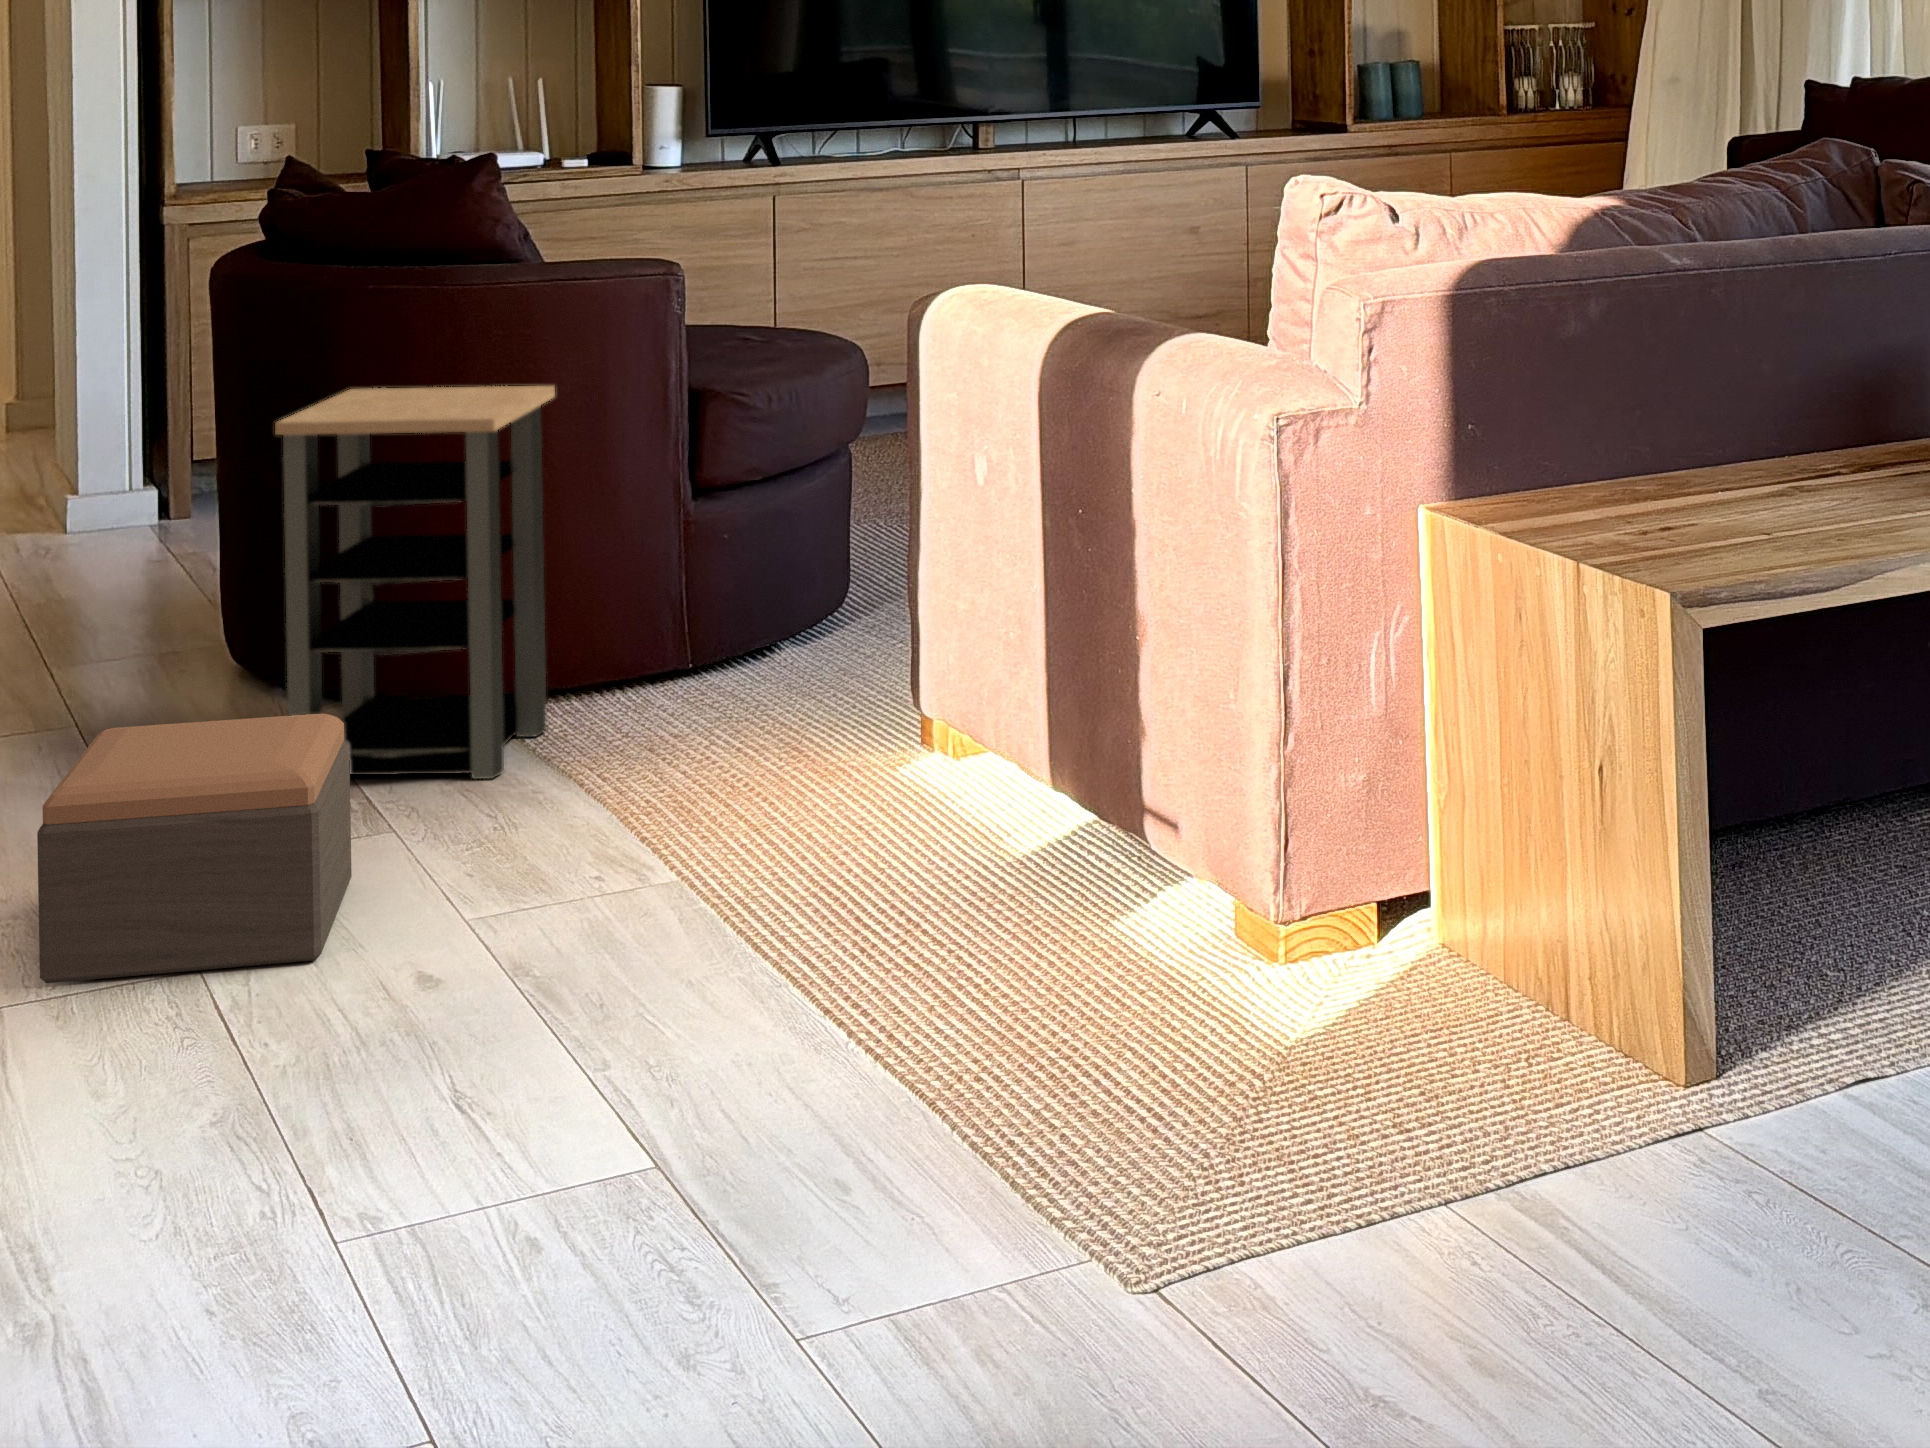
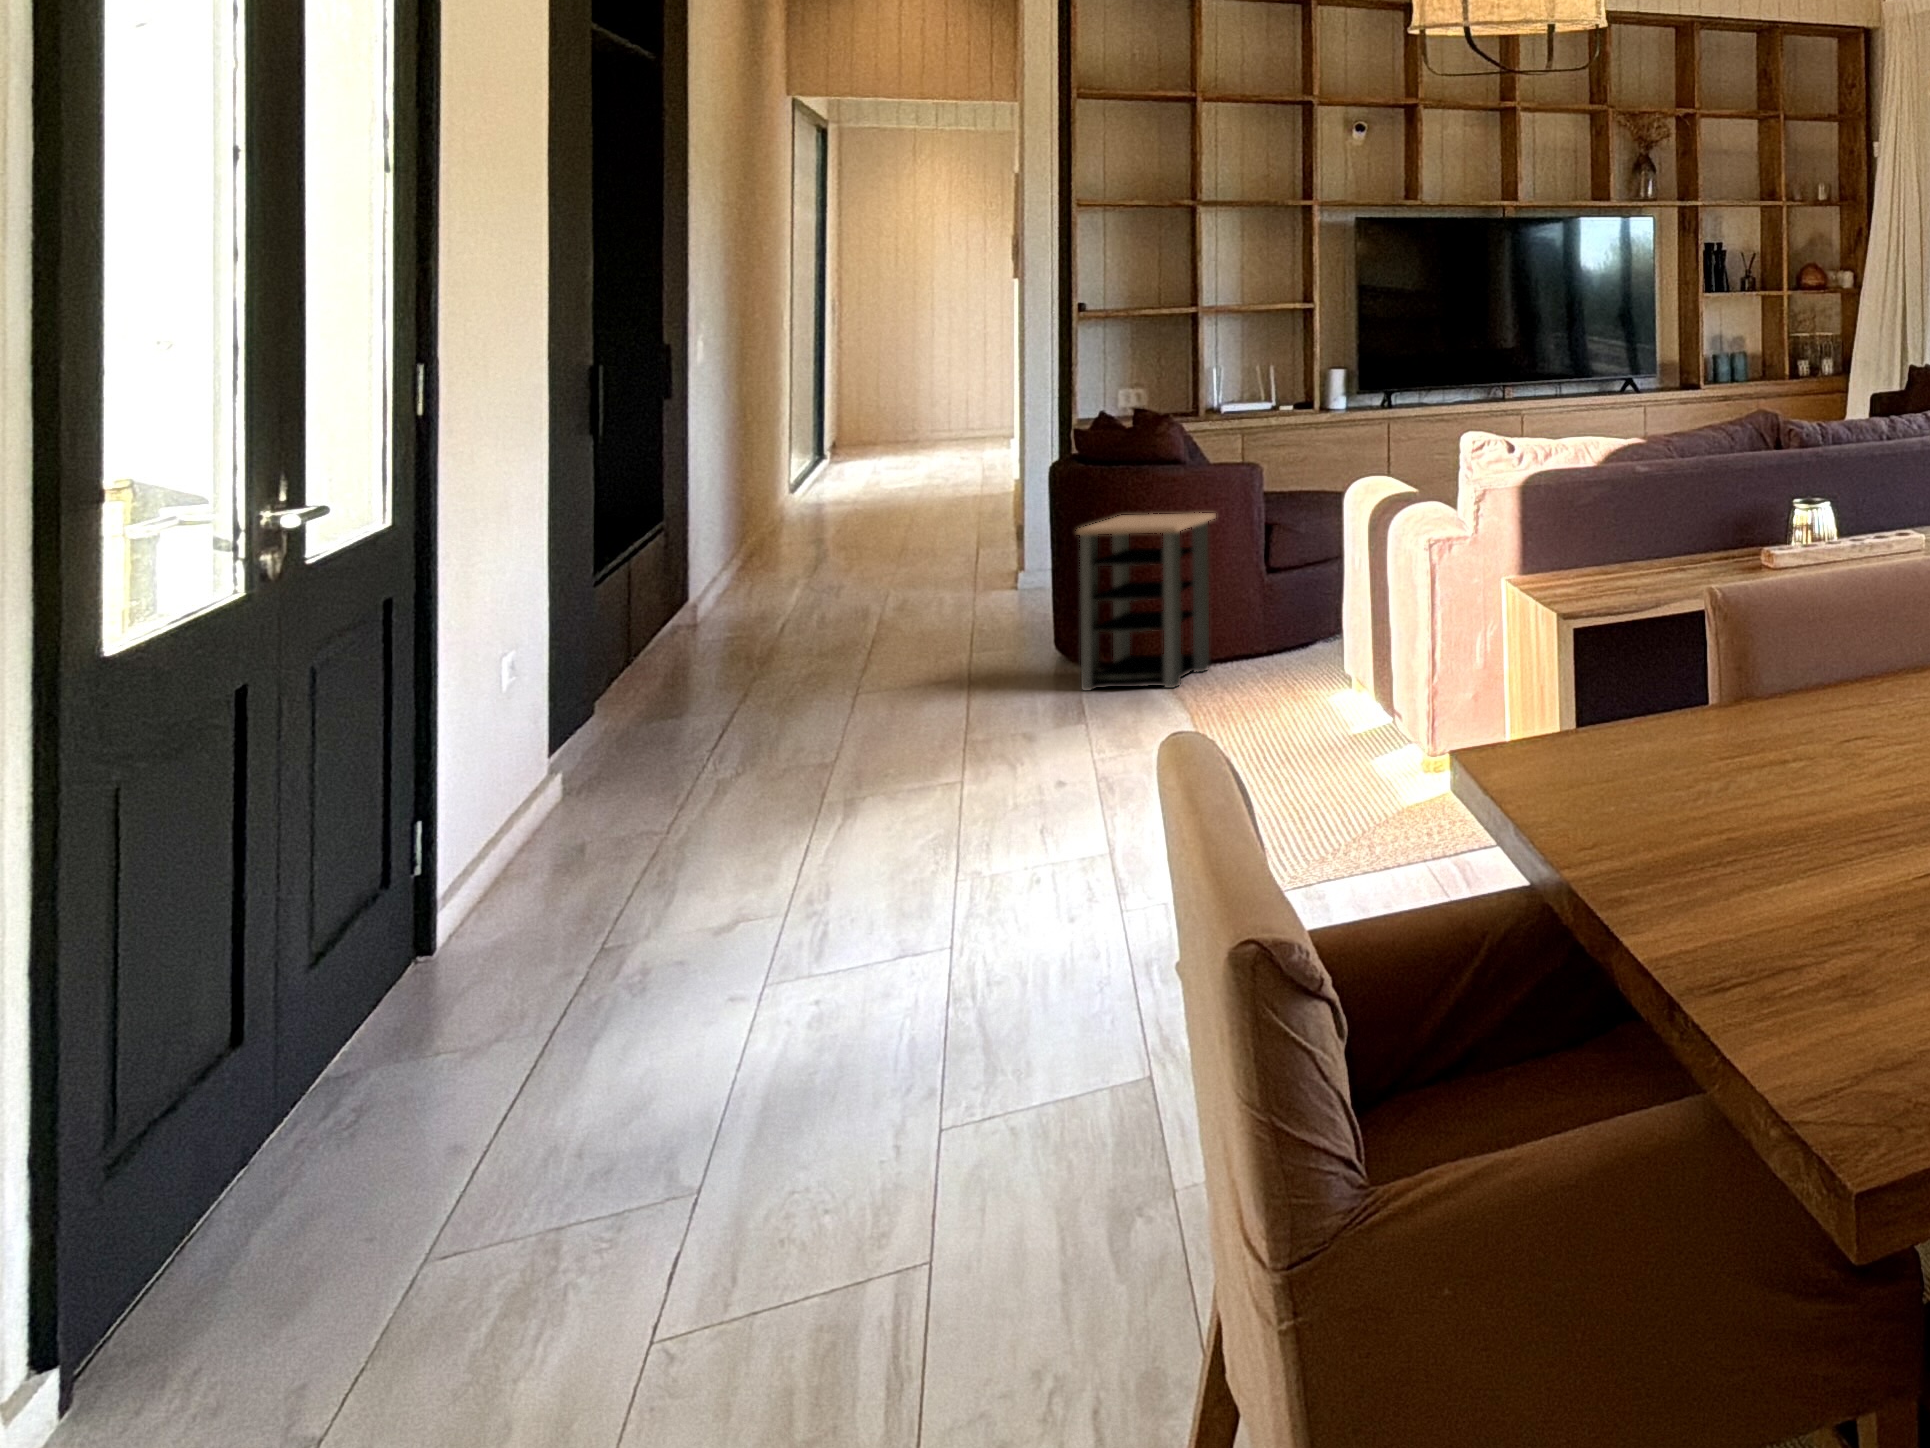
footstool: present [37,713,352,983] -> none [941,652,1092,762]

